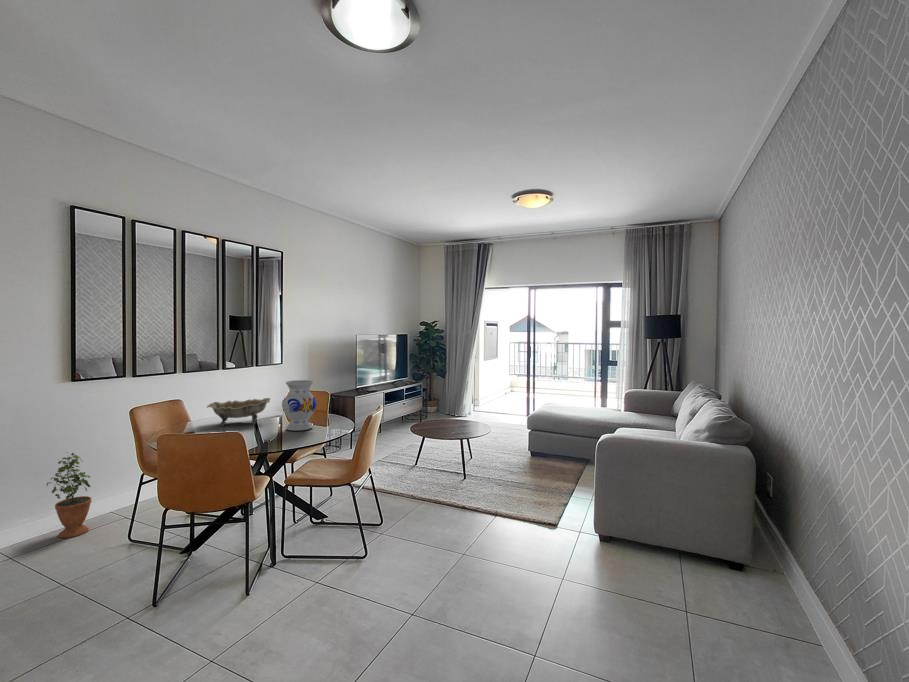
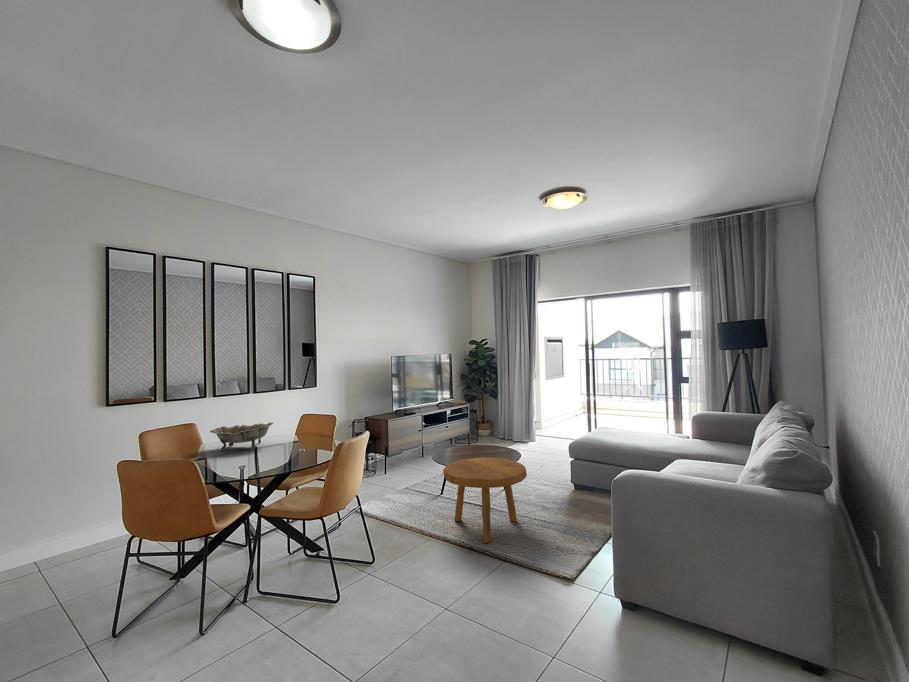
vase: present [282,380,317,431] -> none [270,405,306,458]
footstool: none [431,430,506,503] -> present [443,457,527,543]
potted plant: present [47,453,91,538] -> none [74,473,116,555]

